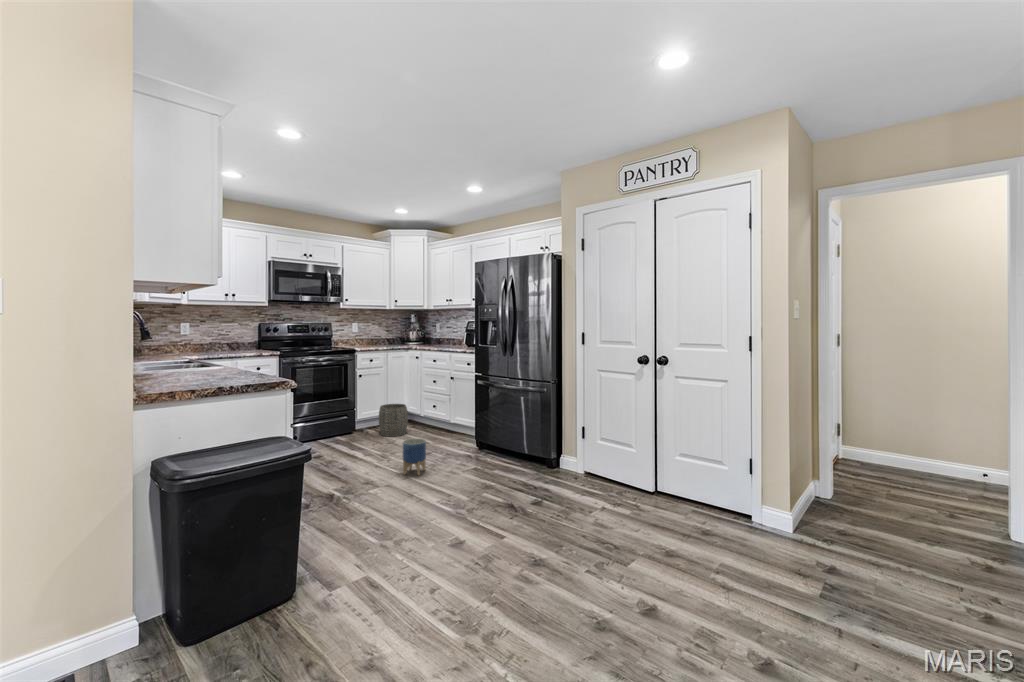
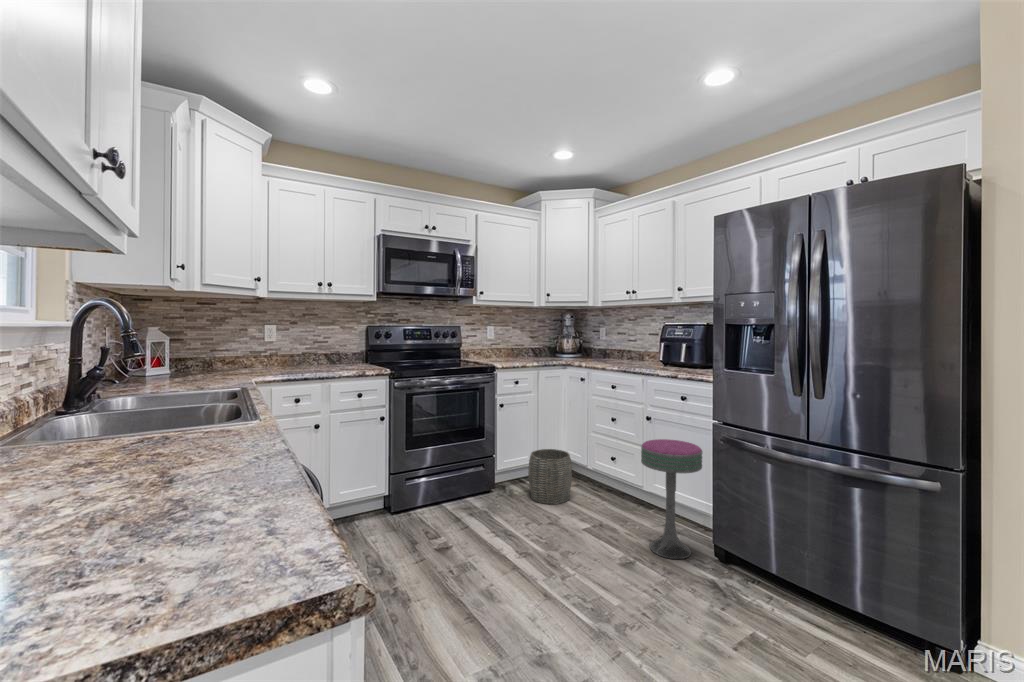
bar stool: none [439,388,471,451] -> present [641,439,702,559]
planter: present [403,438,426,475] -> none [600,551,647,640]

